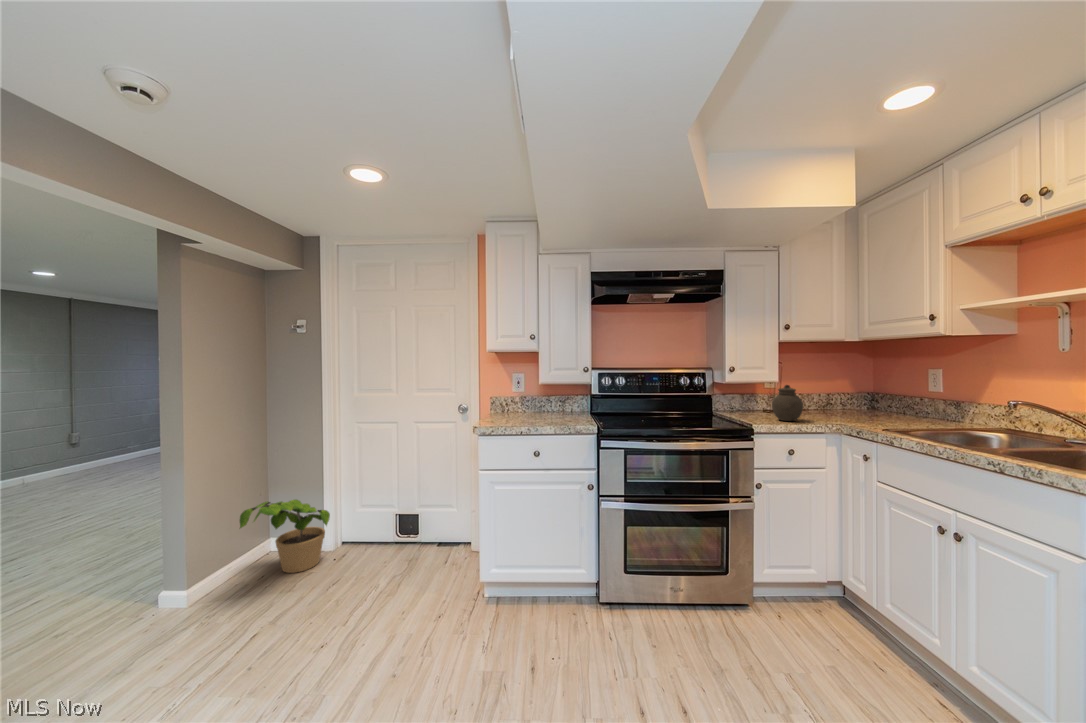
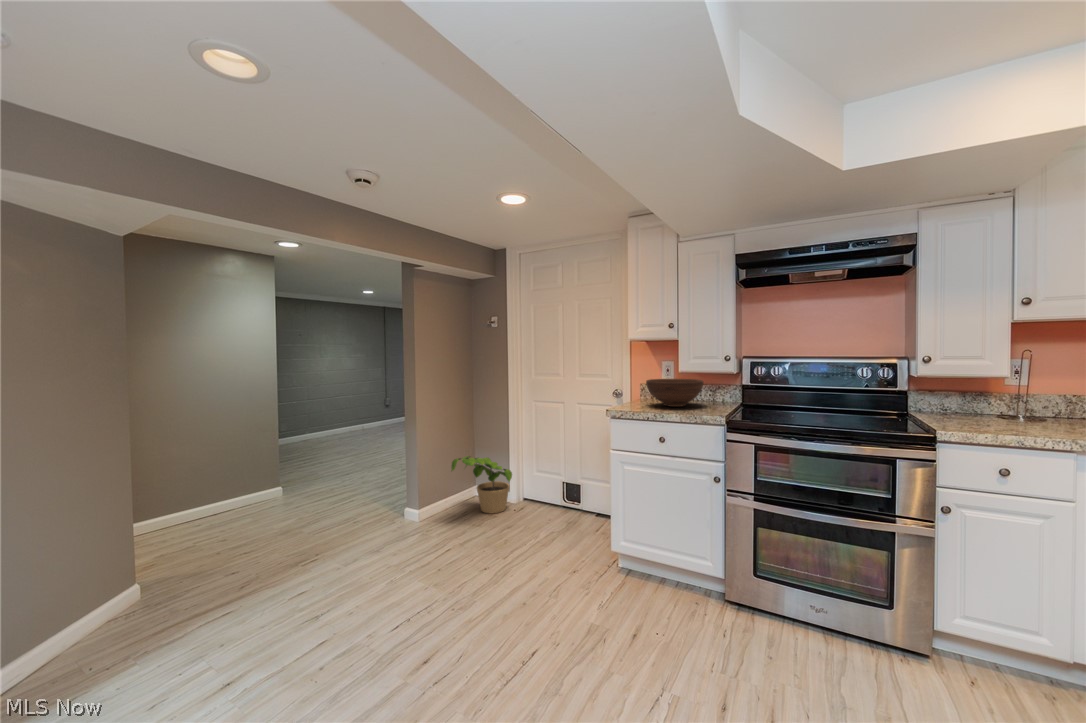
jar: present [772,385,803,421] -> none [991,382,1046,433]
fruit bowl: none [504,390,559,418] -> present [646,379,703,407]

